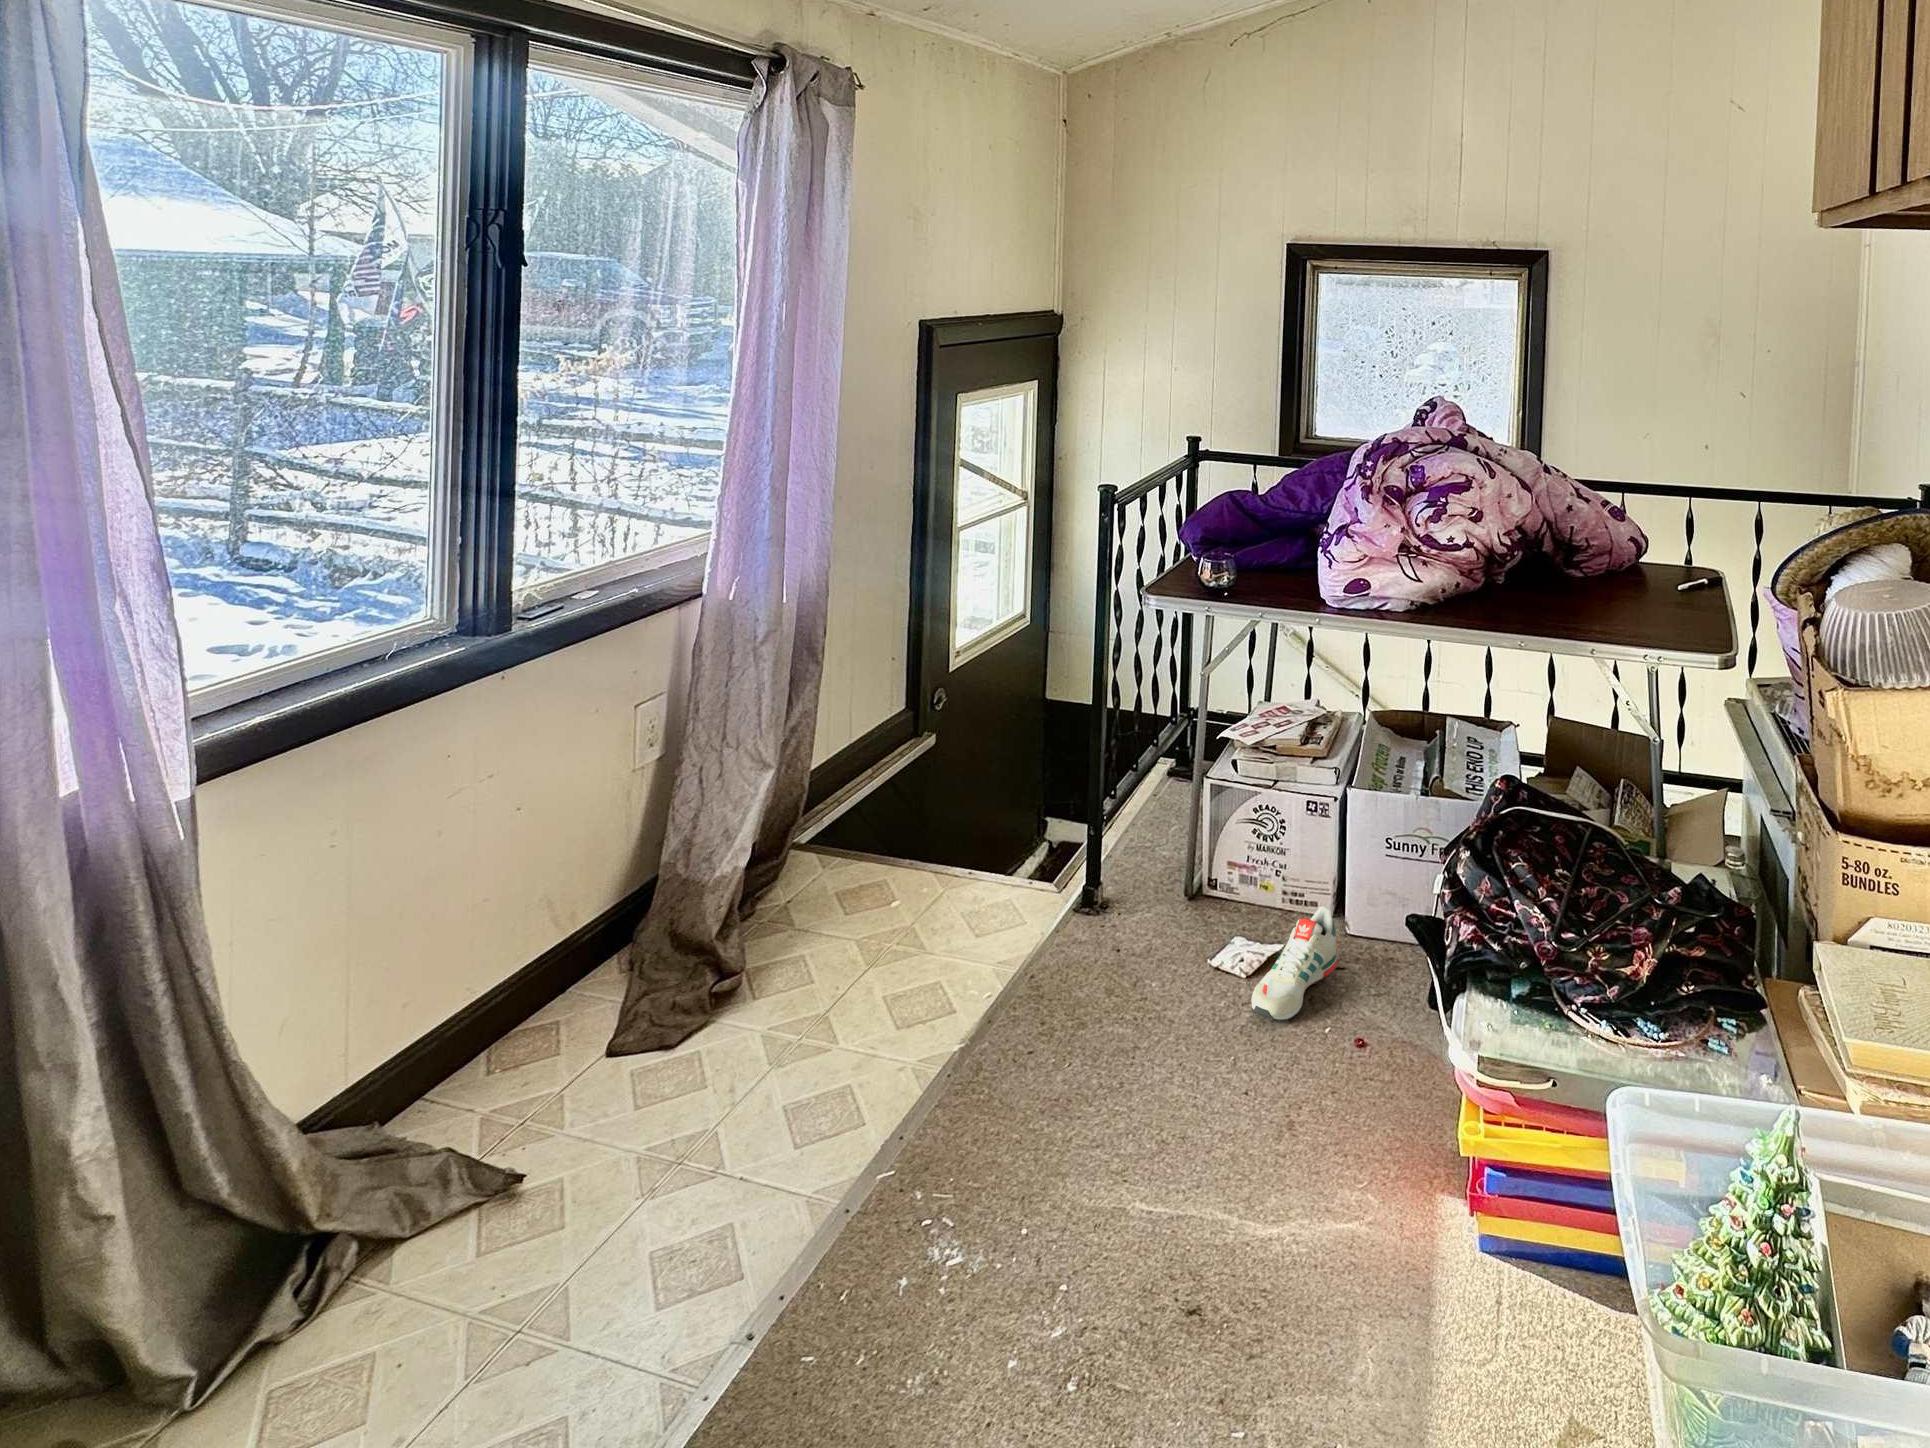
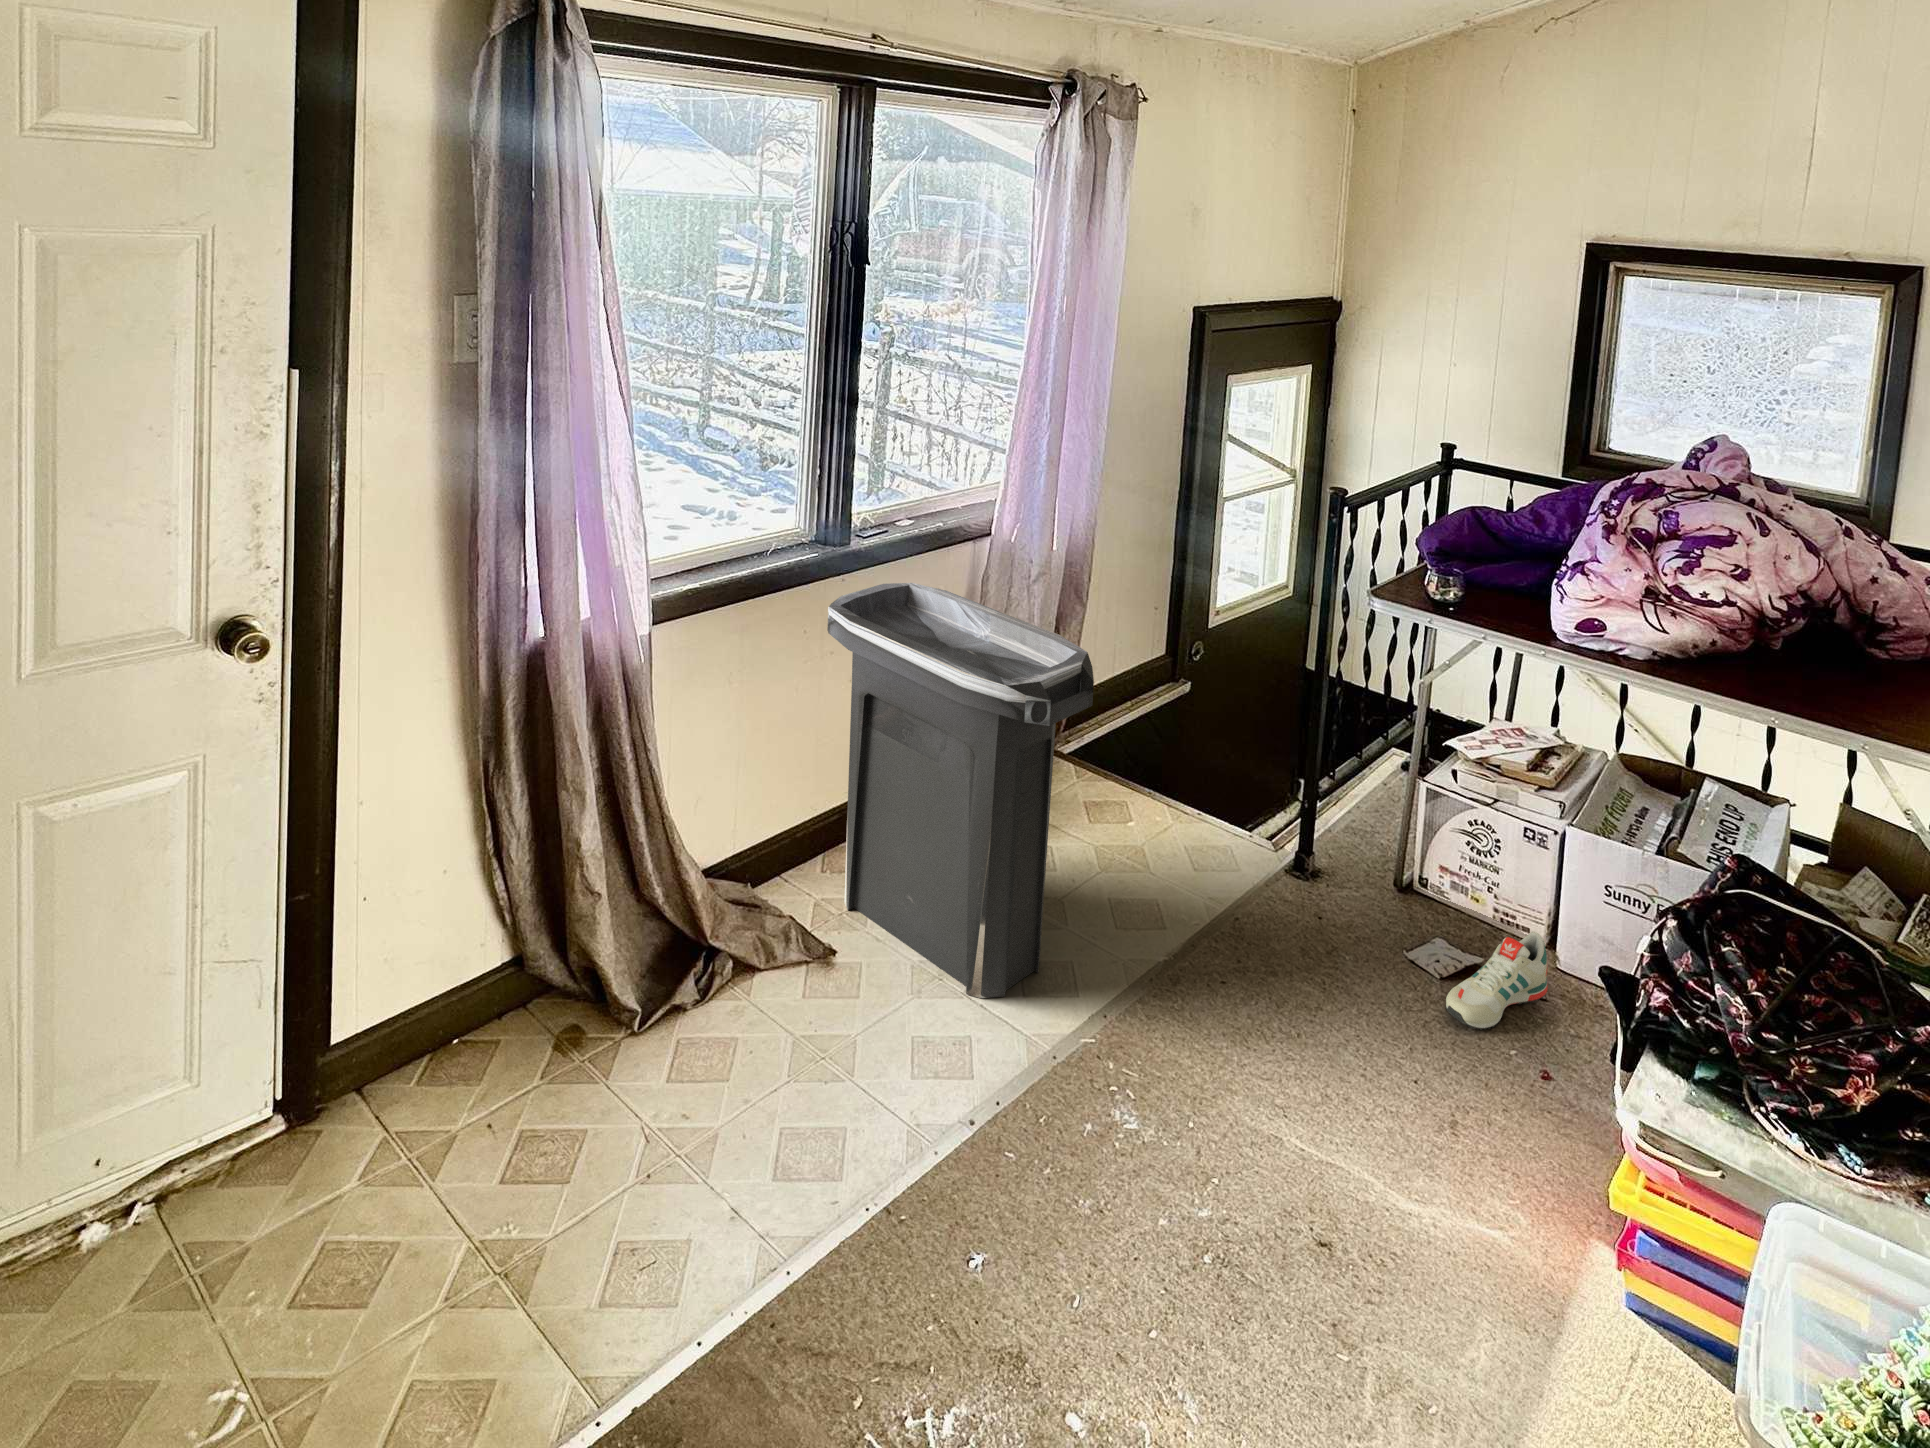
trash can: none [483,673,861,1175] -> present [827,583,1094,998]

